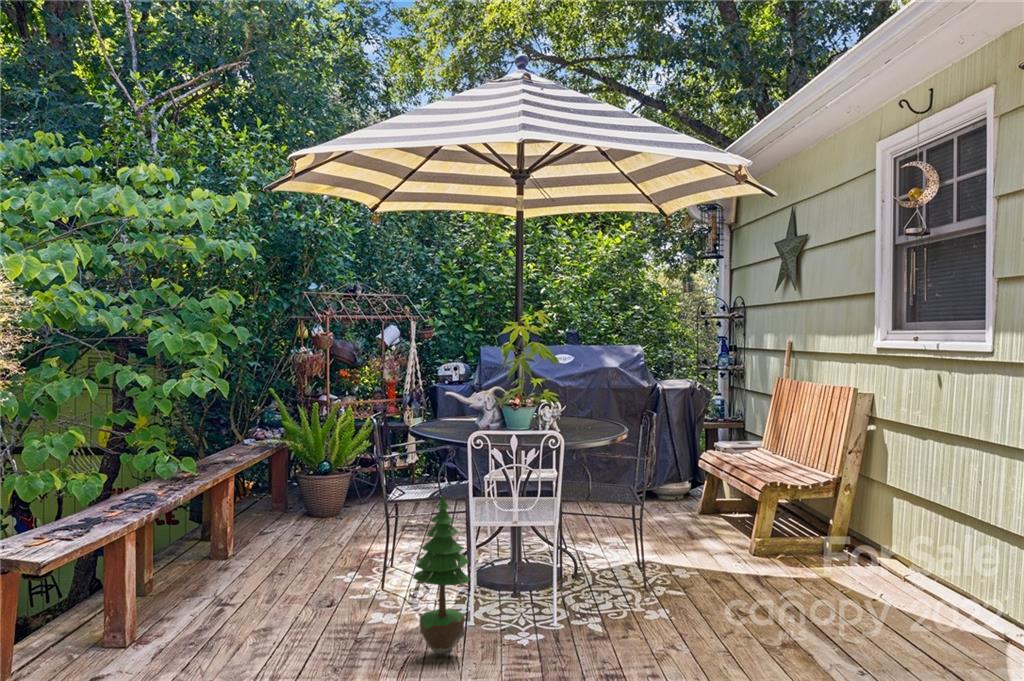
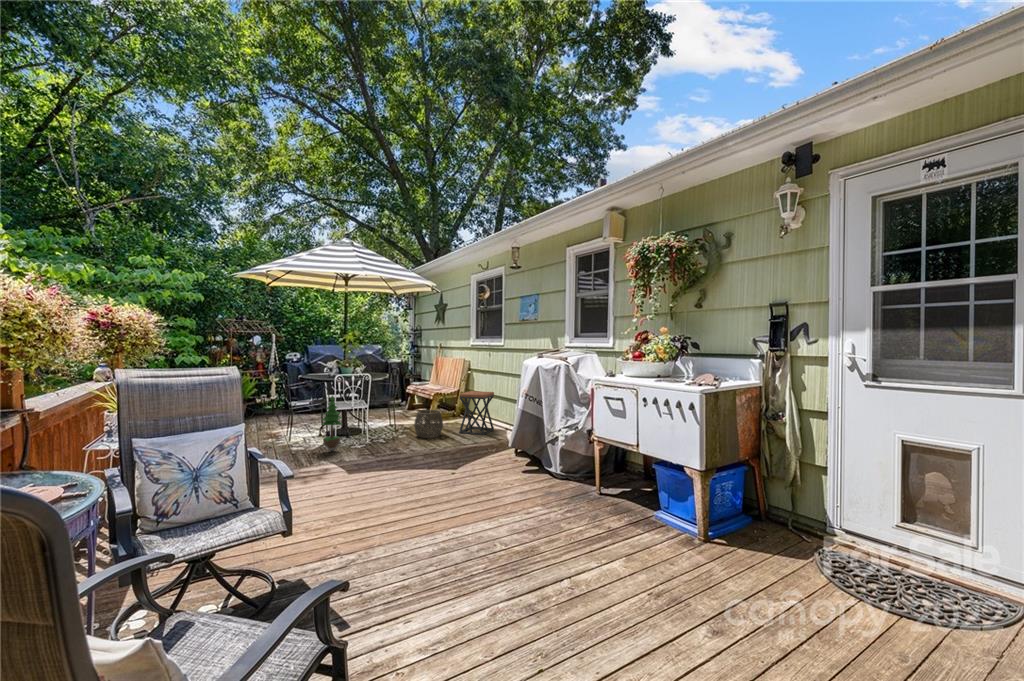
stool: none [835,498,963,665] -> present [459,391,494,435]
woven basket: none [687,549,780,646] -> present [414,410,443,438]

